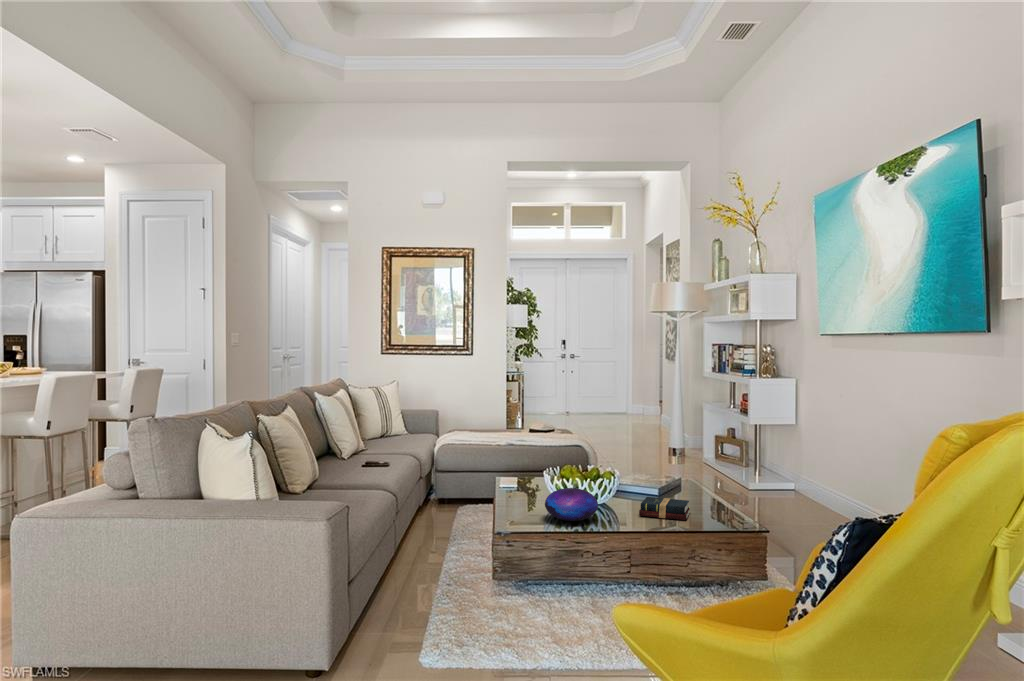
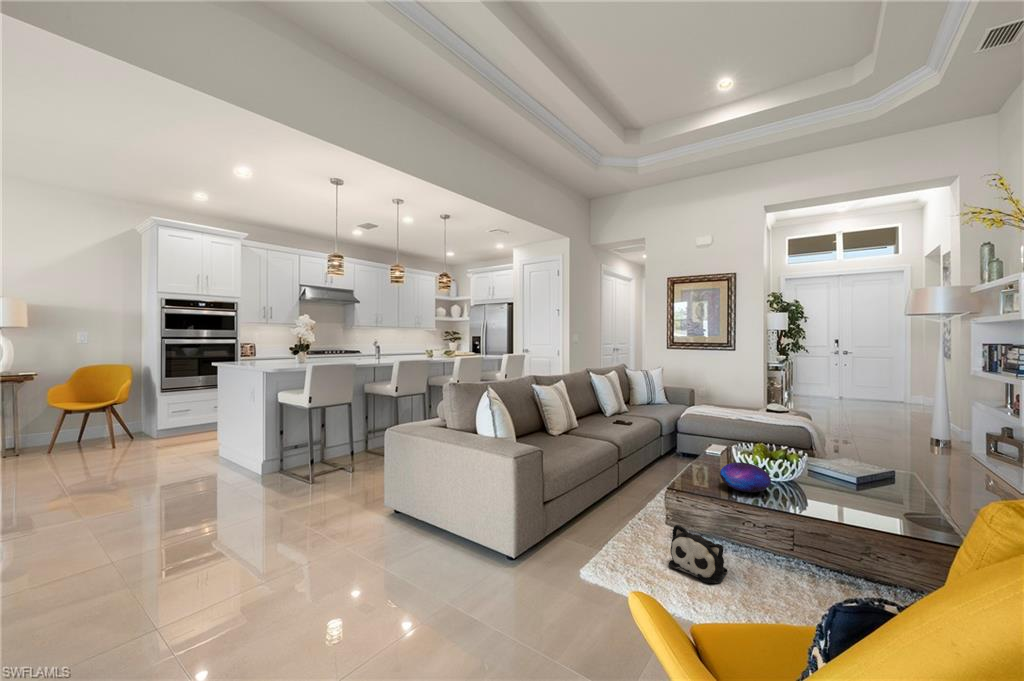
hardback book: present [639,497,690,520] -> none [817,483,883,514]
plush toy: none [515,571,577,627] -> present [669,525,727,583]

